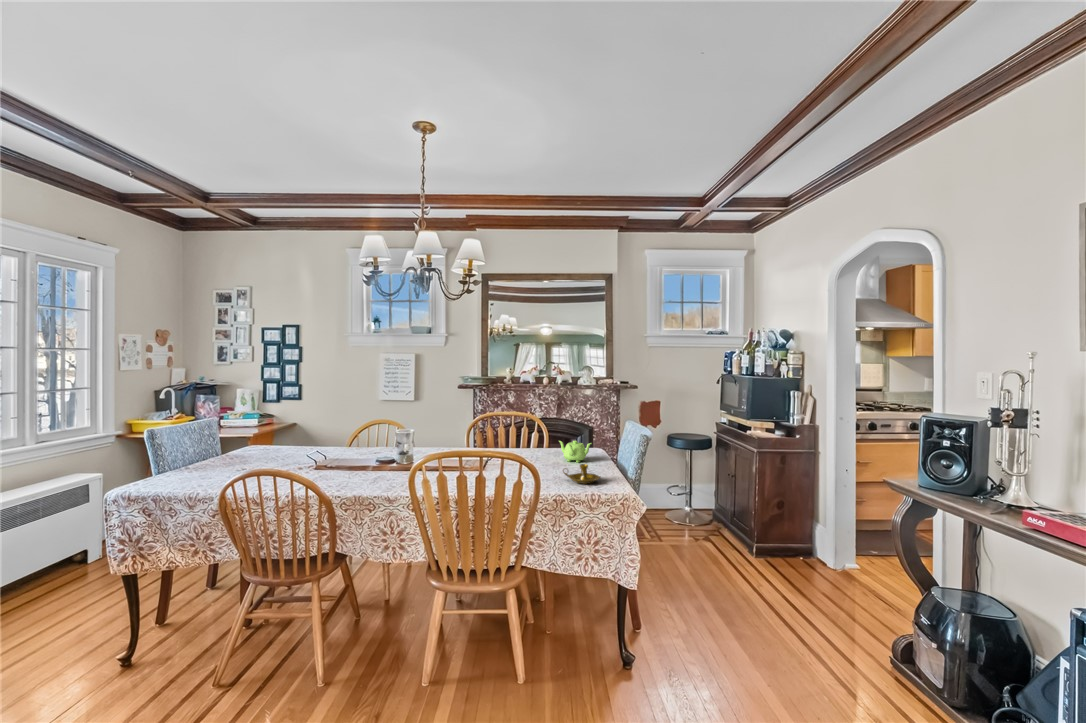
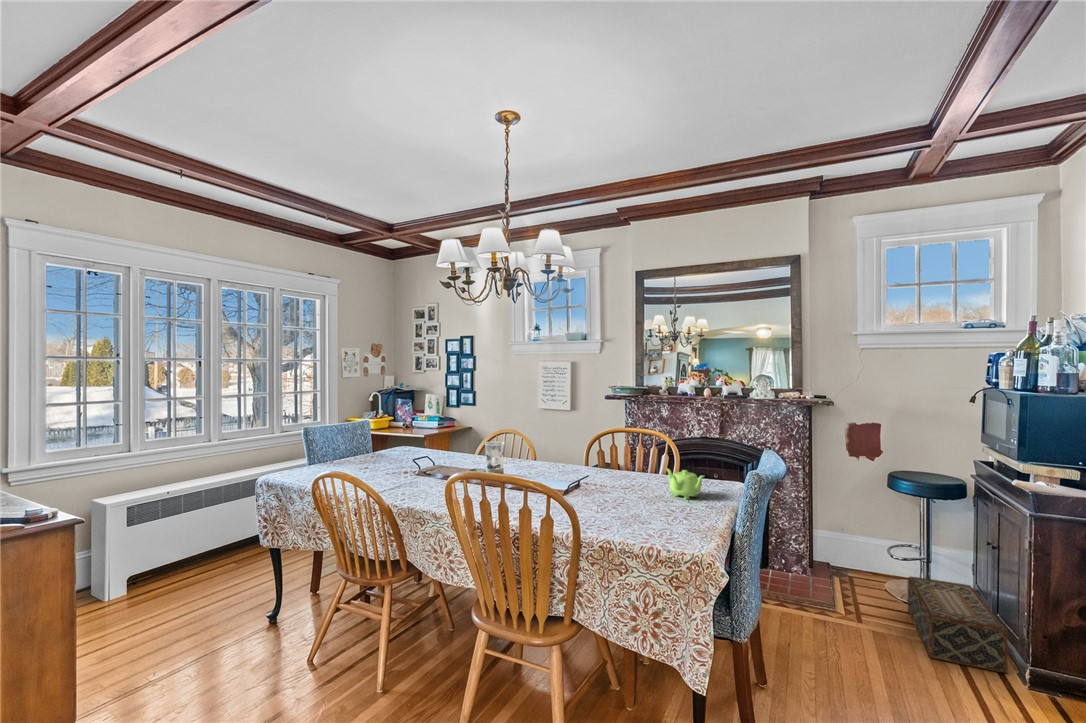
candlestick: present [563,464,600,484] -> none [637,503,683,531]
woven basket: none [684,505,745,554] -> present [908,577,1008,673]

